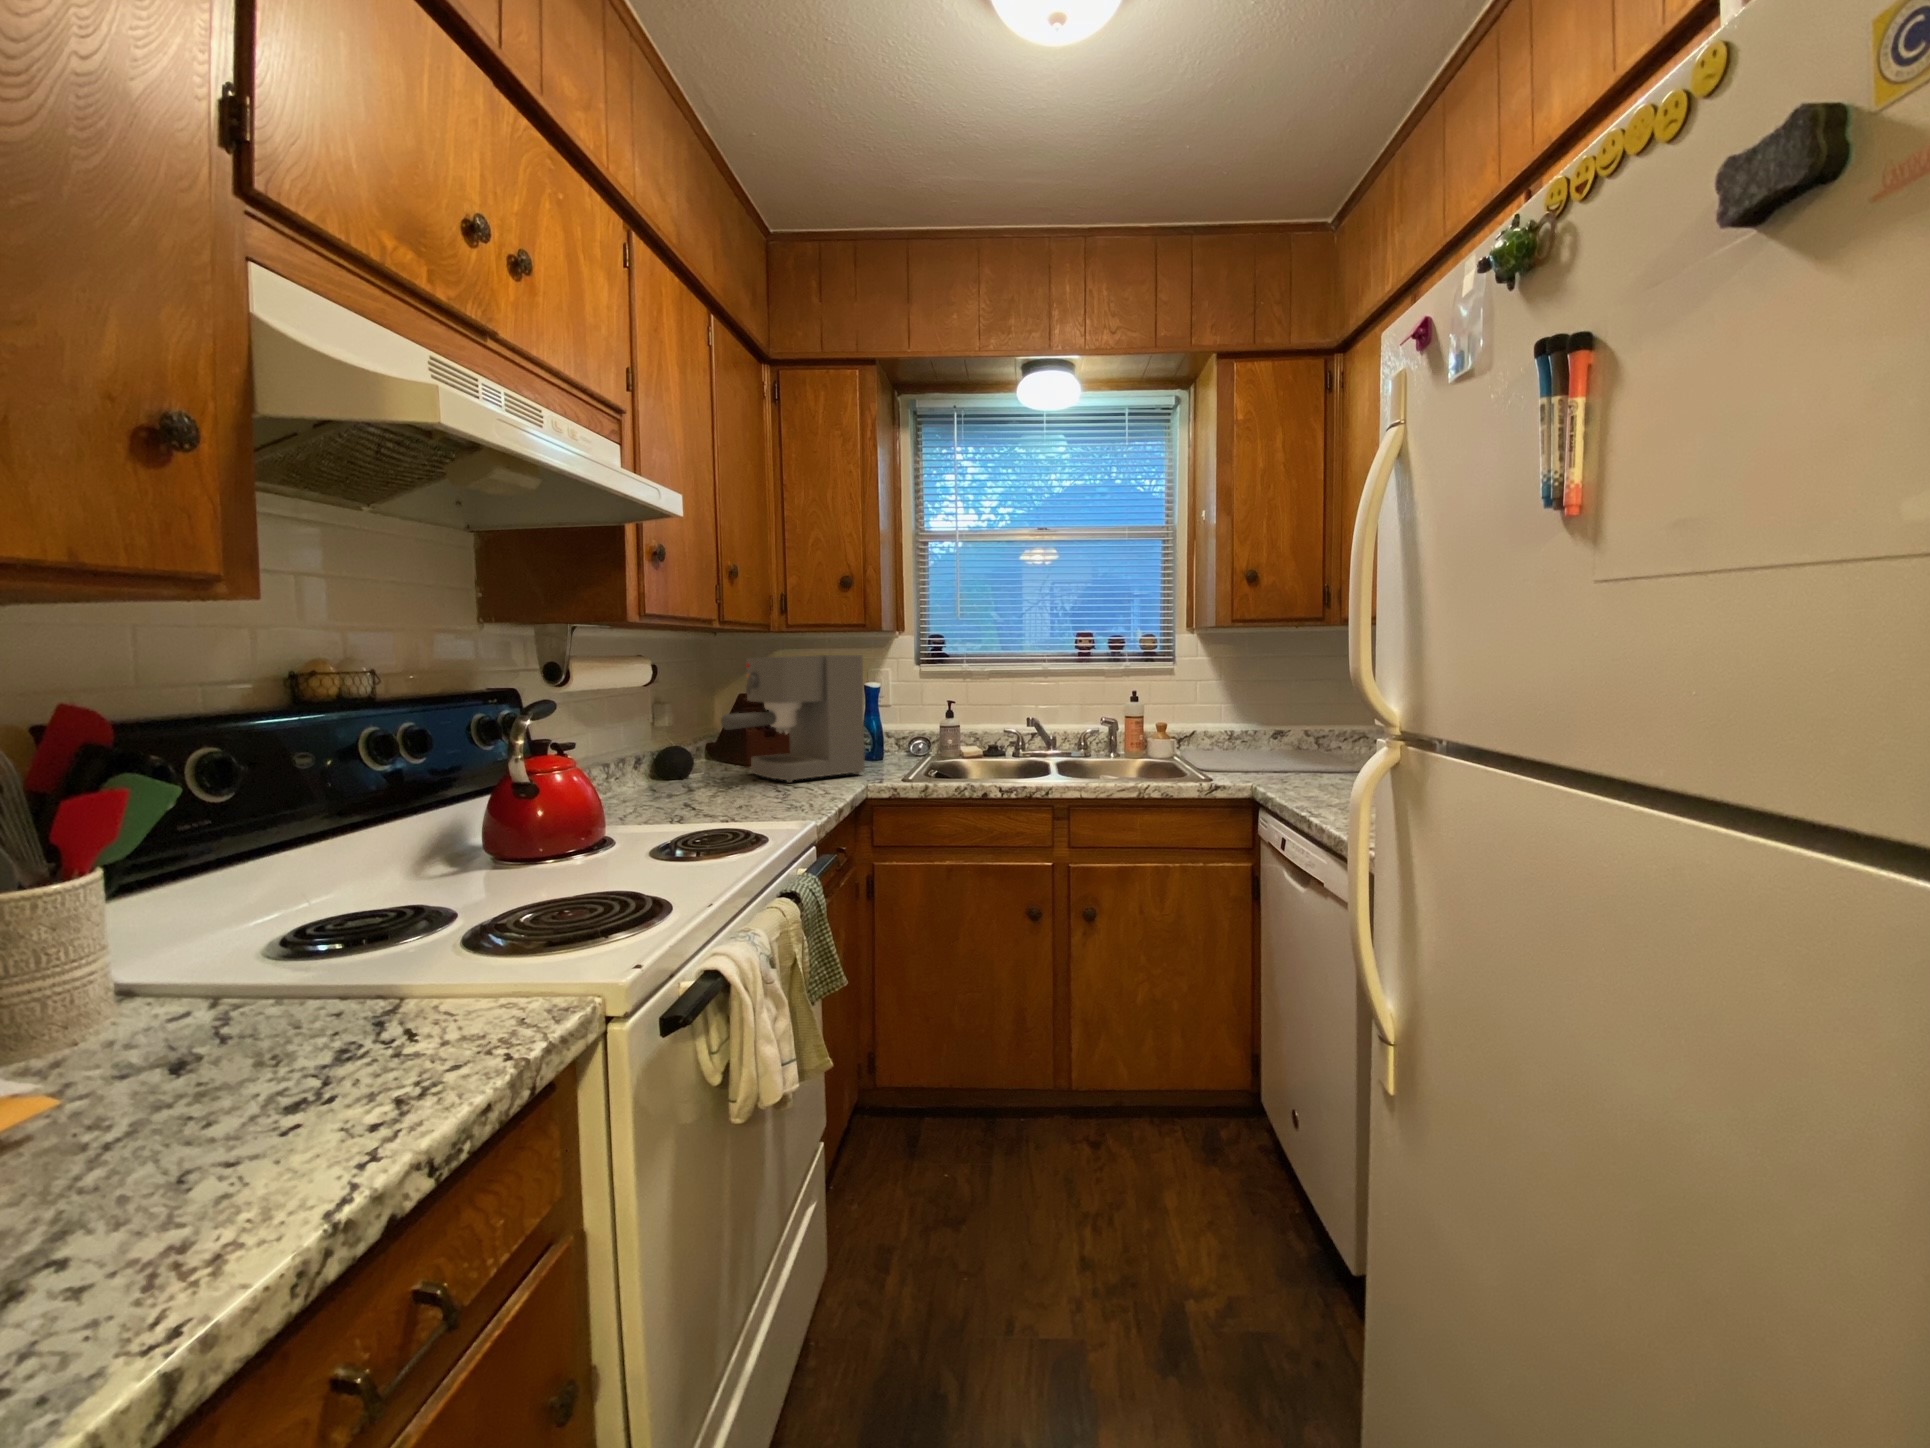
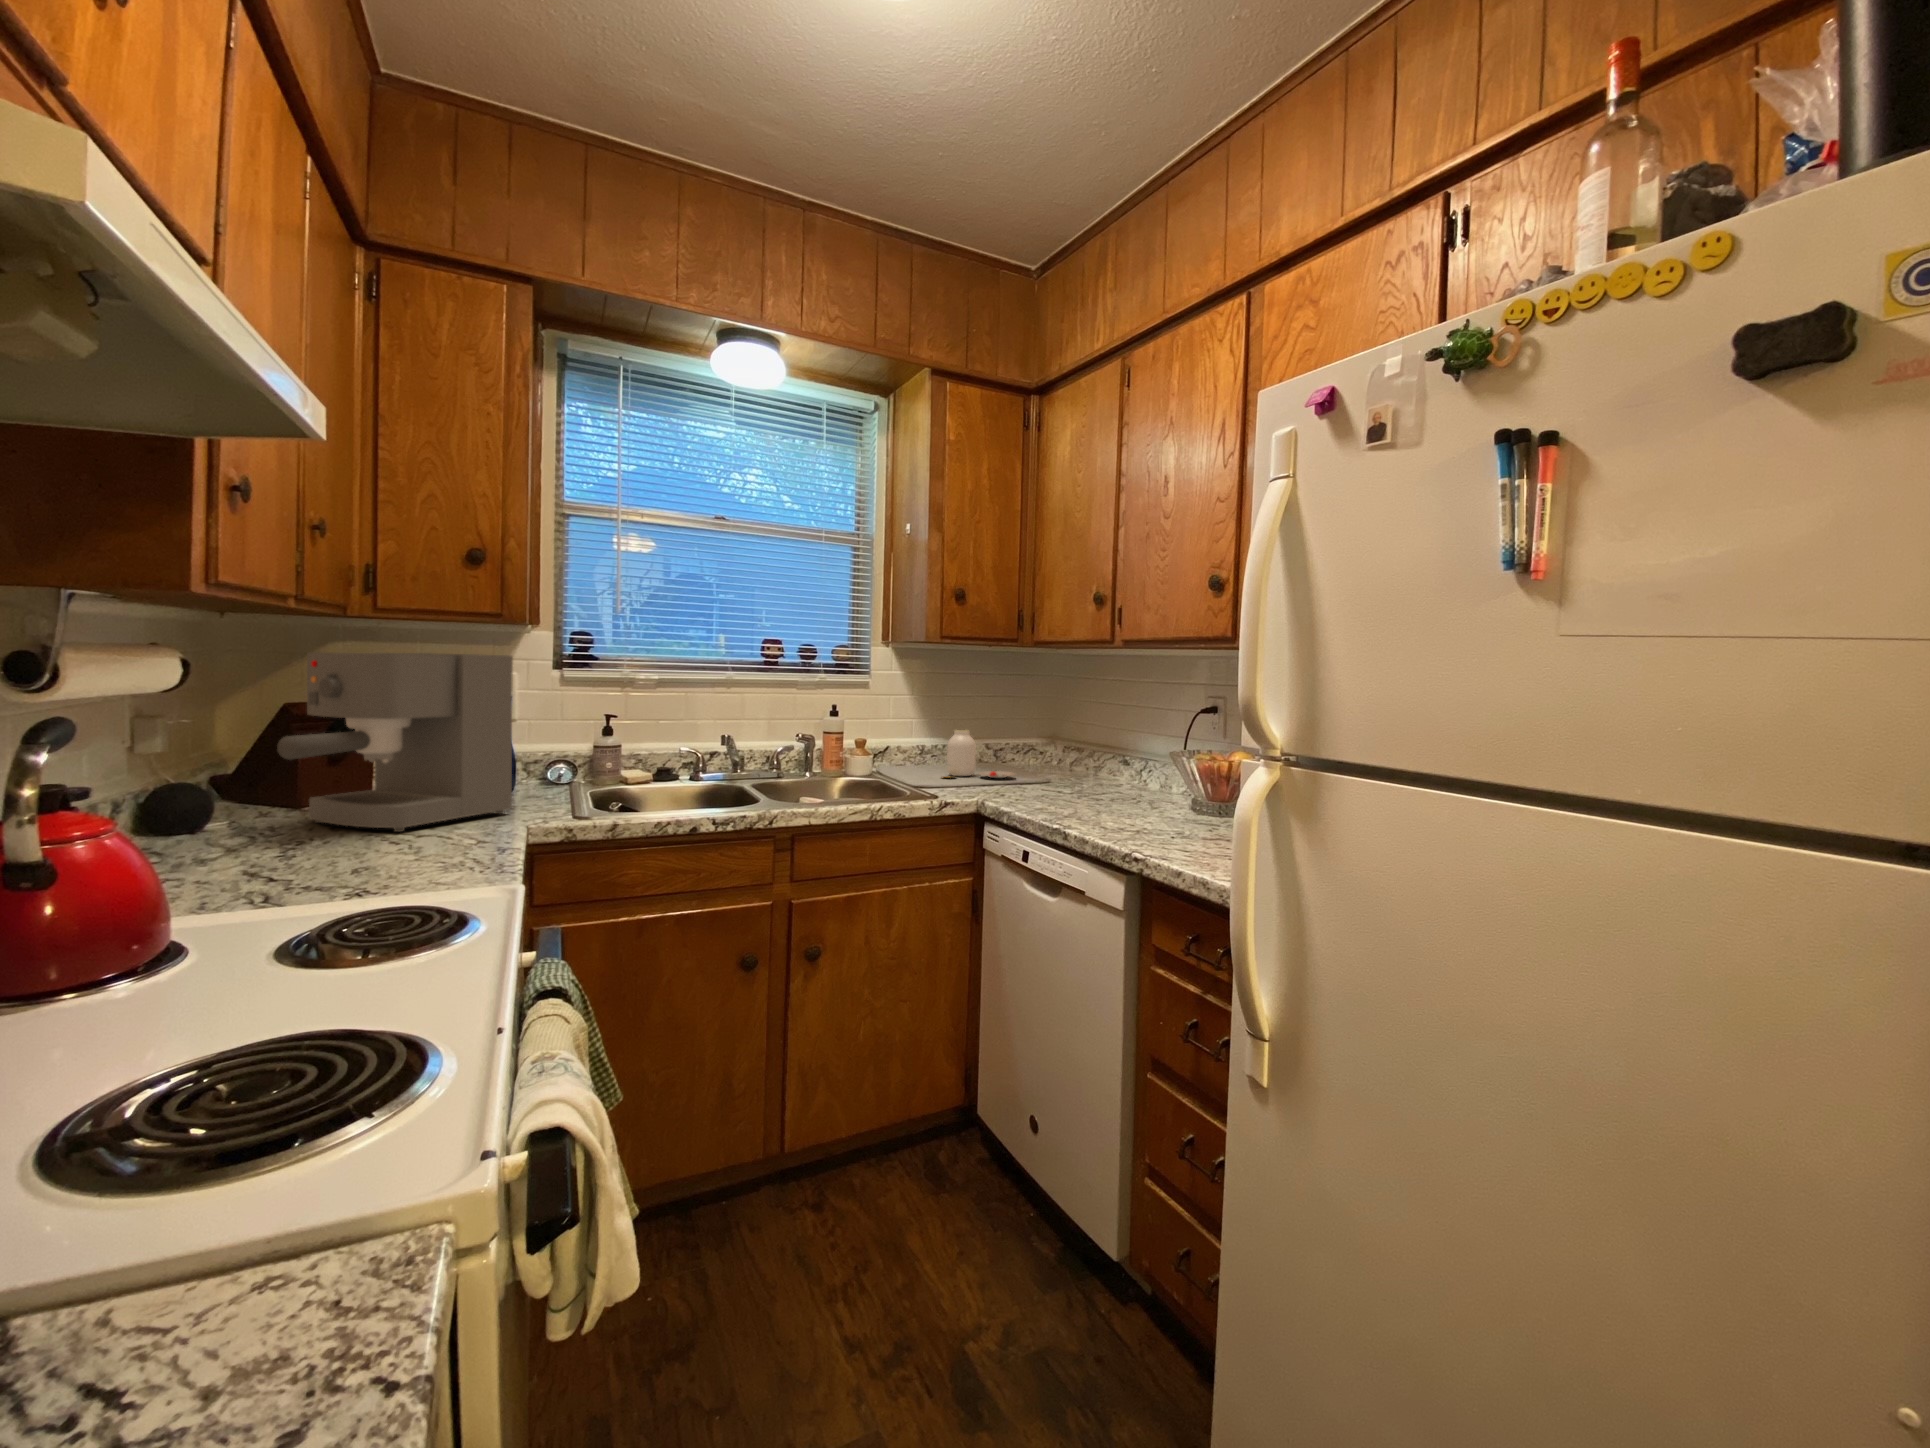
jar: none [1241,715,1325,766] -> present [943,730,1015,778]

